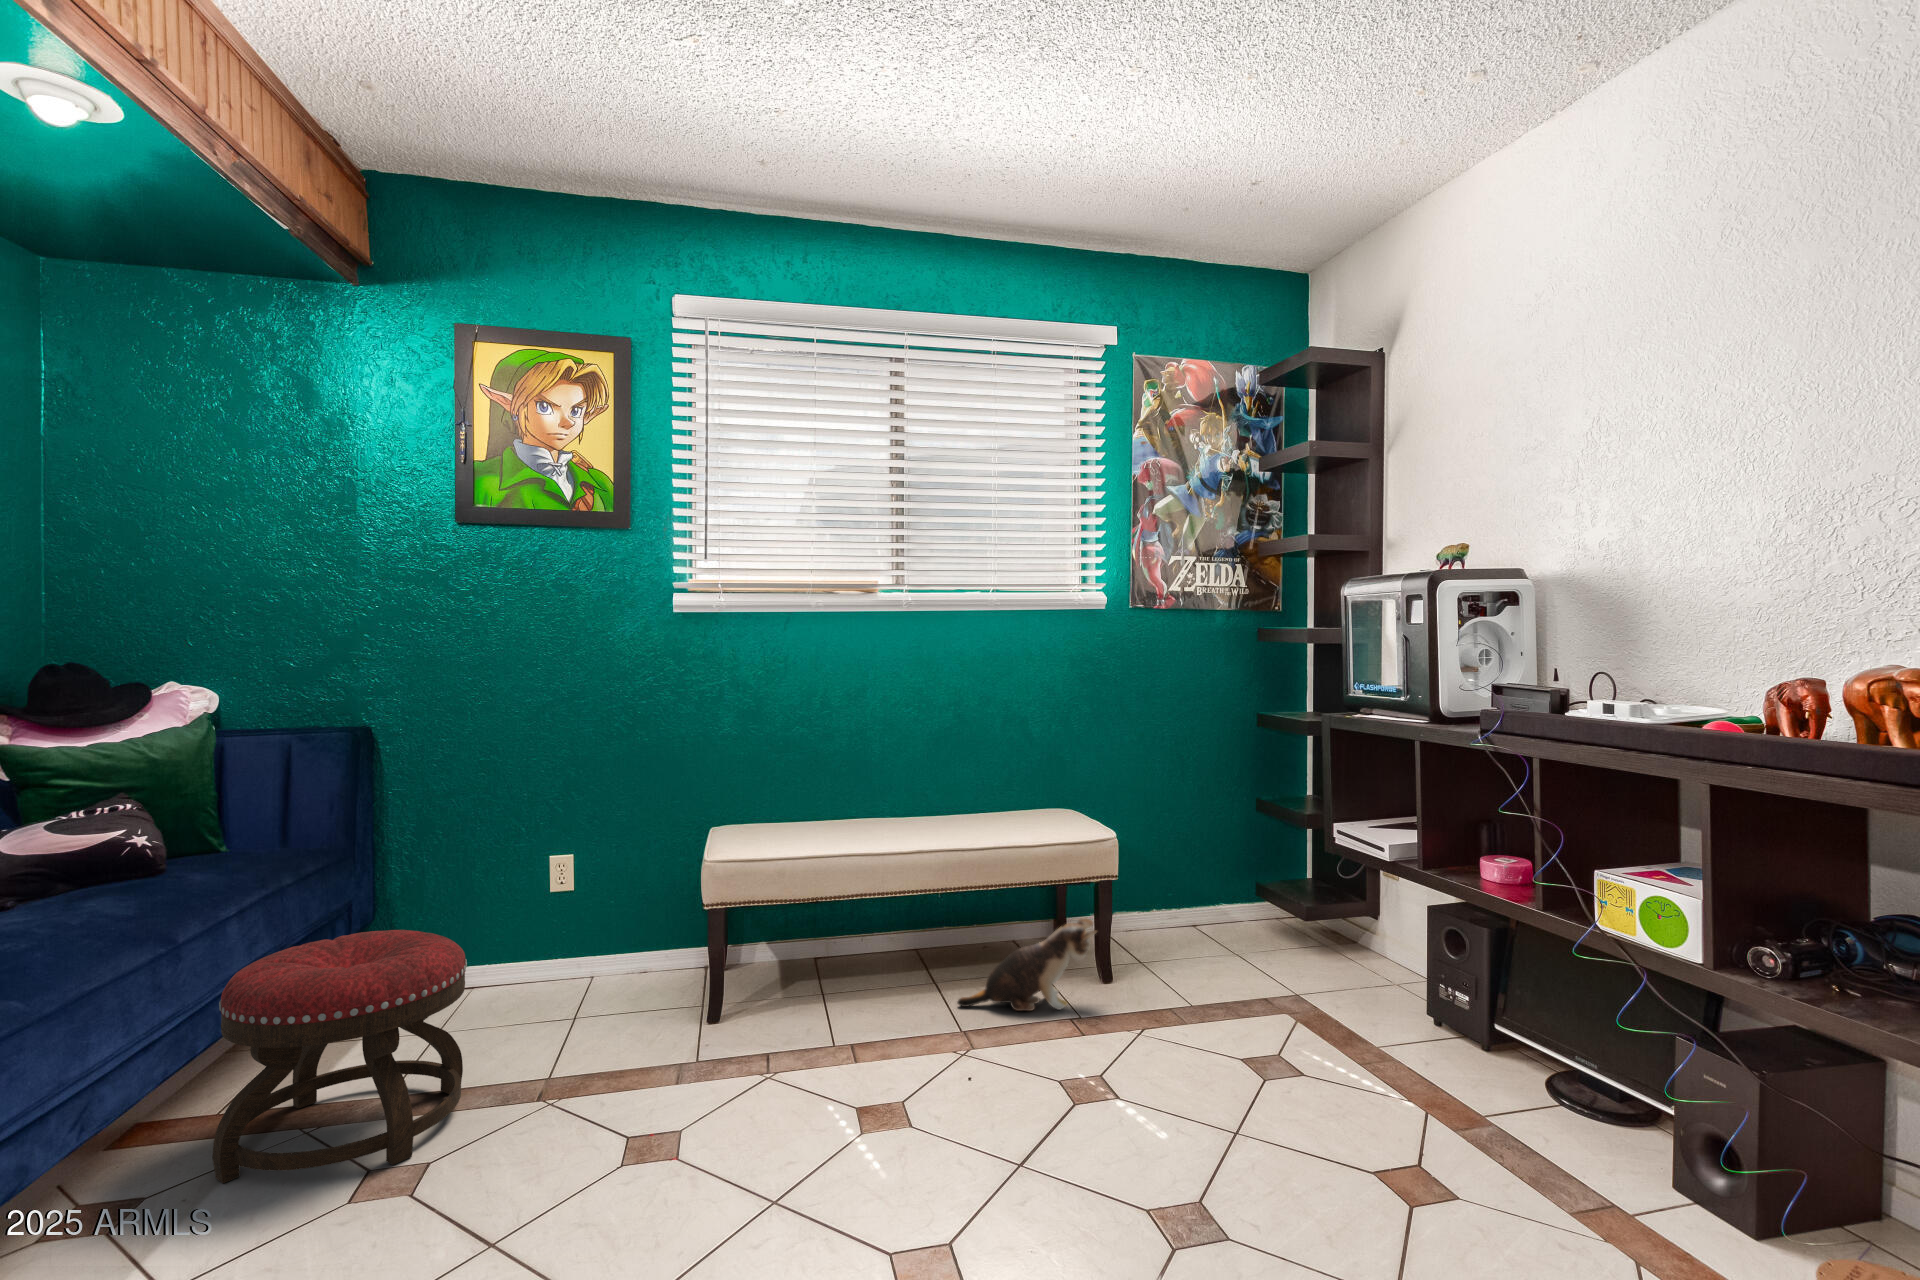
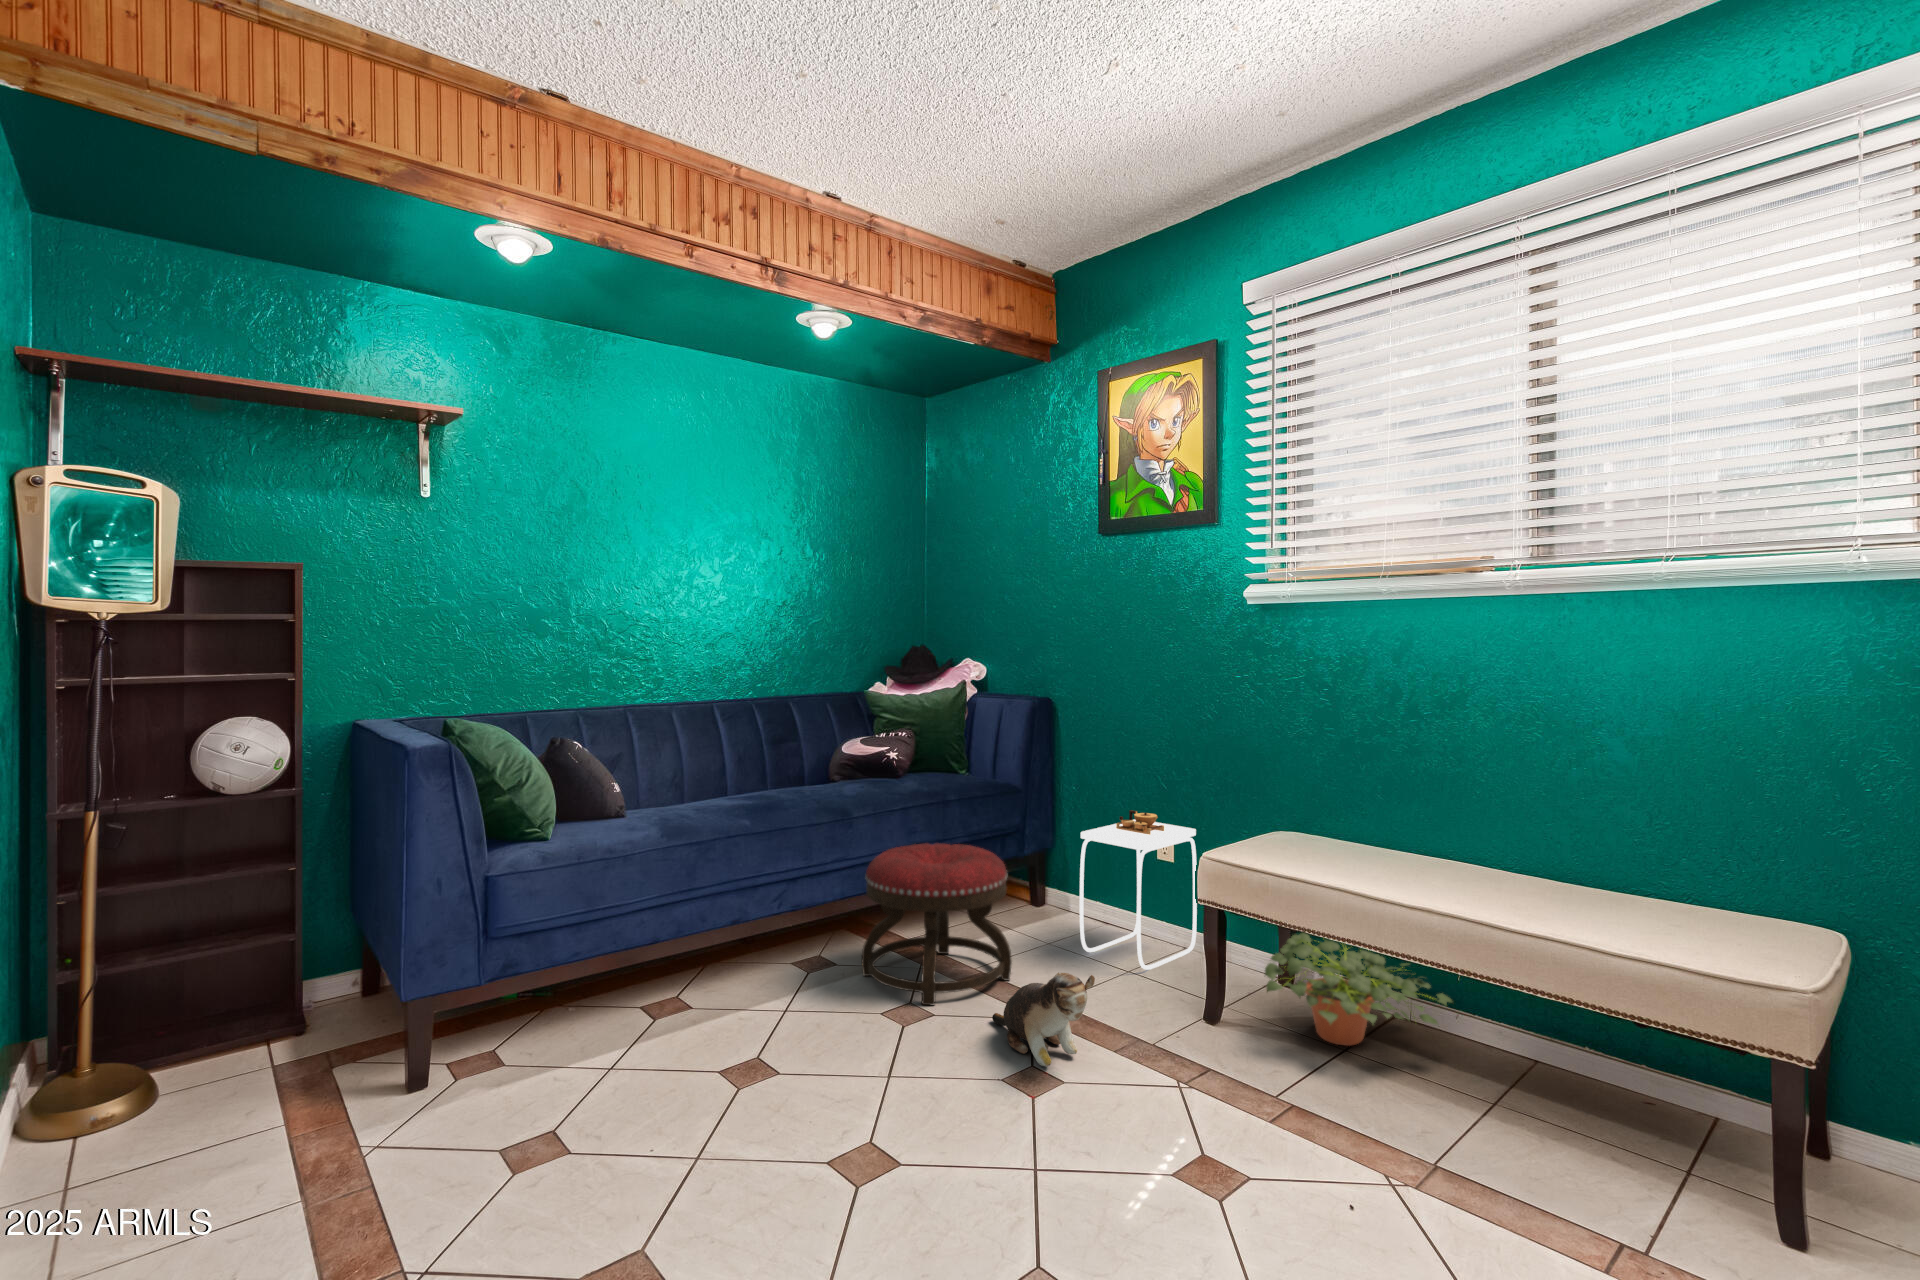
side table: none [497,845,605,1027] -> present [1080,810,1197,970]
potted plant: none [754,902,901,1007] -> present [1265,933,1452,1046]
plush toy: present [957,919,1097,1011] -> present [992,973,1095,1067]

